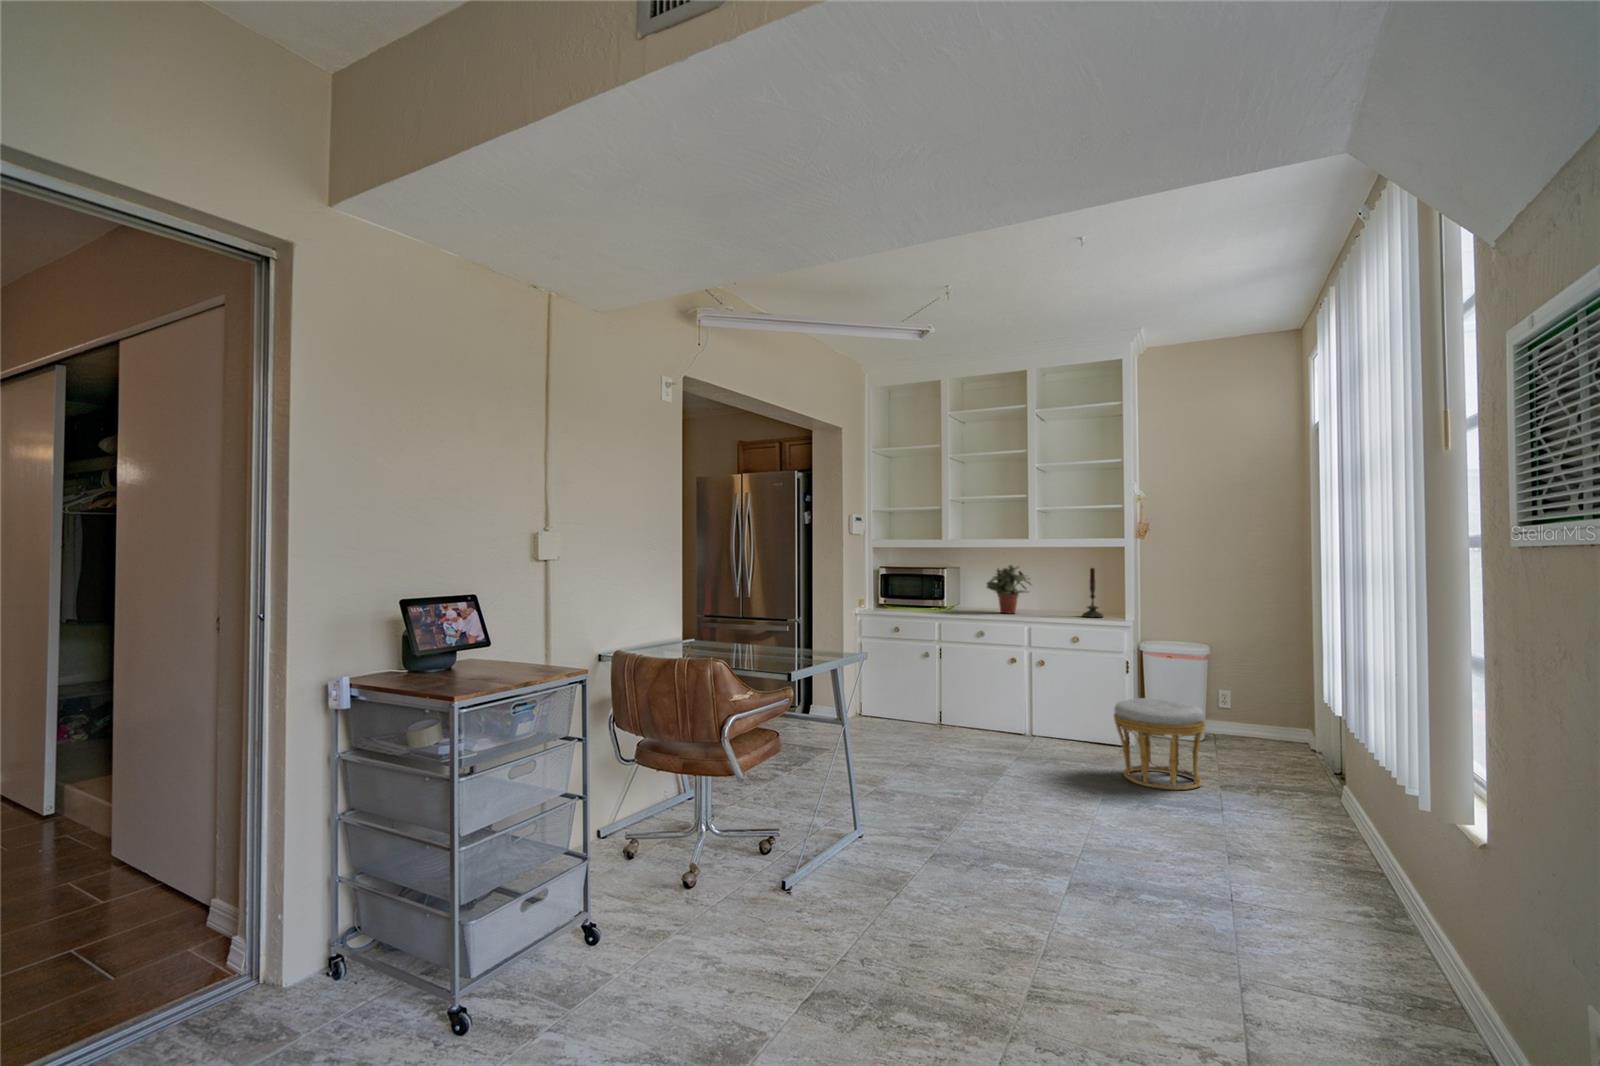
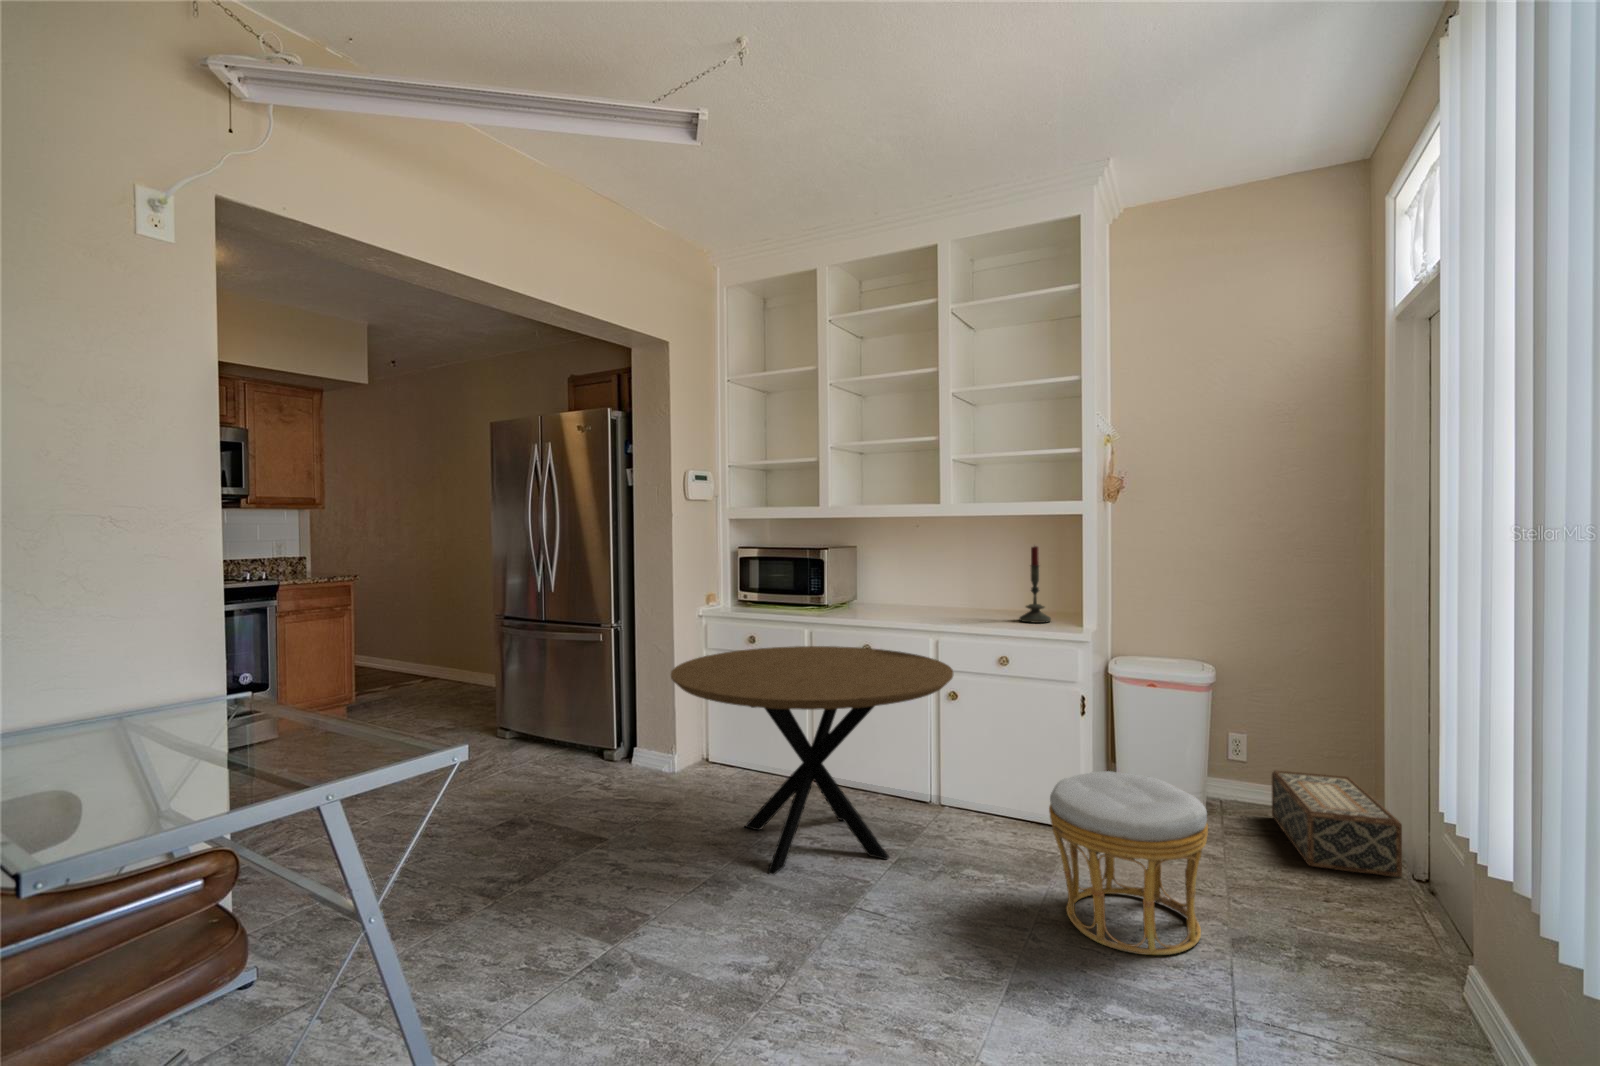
potted plant: present [987,565,1031,613] -> none [880,543,948,616]
dining table: none [872,632,1049,762] -> present [671,646,953,875]
woven basket: none [1248,714,1323,767] -> present [1272,770,1402,877]

